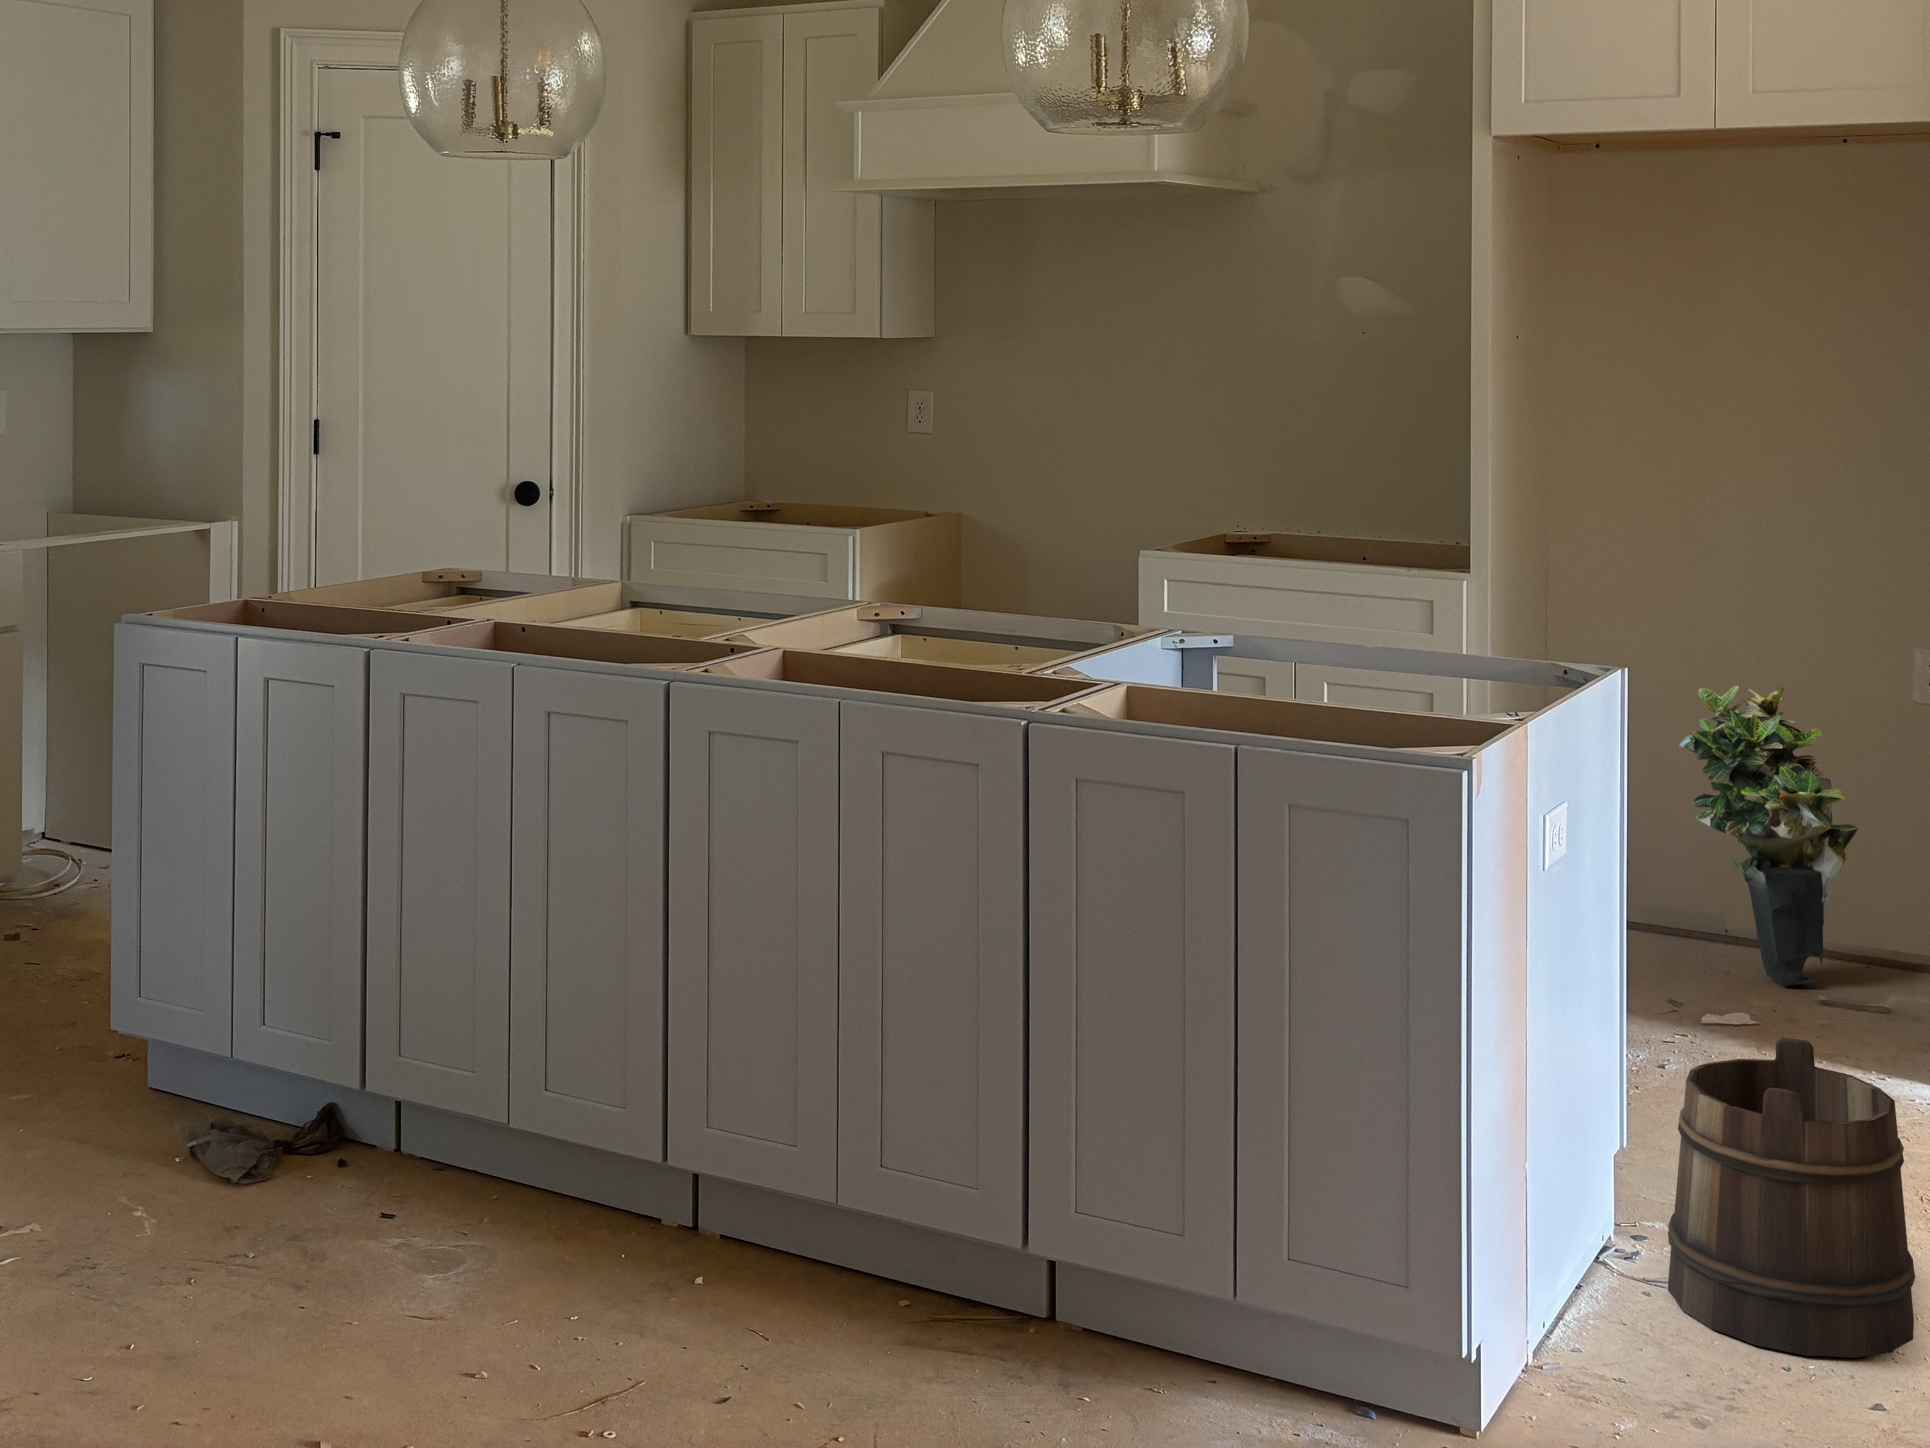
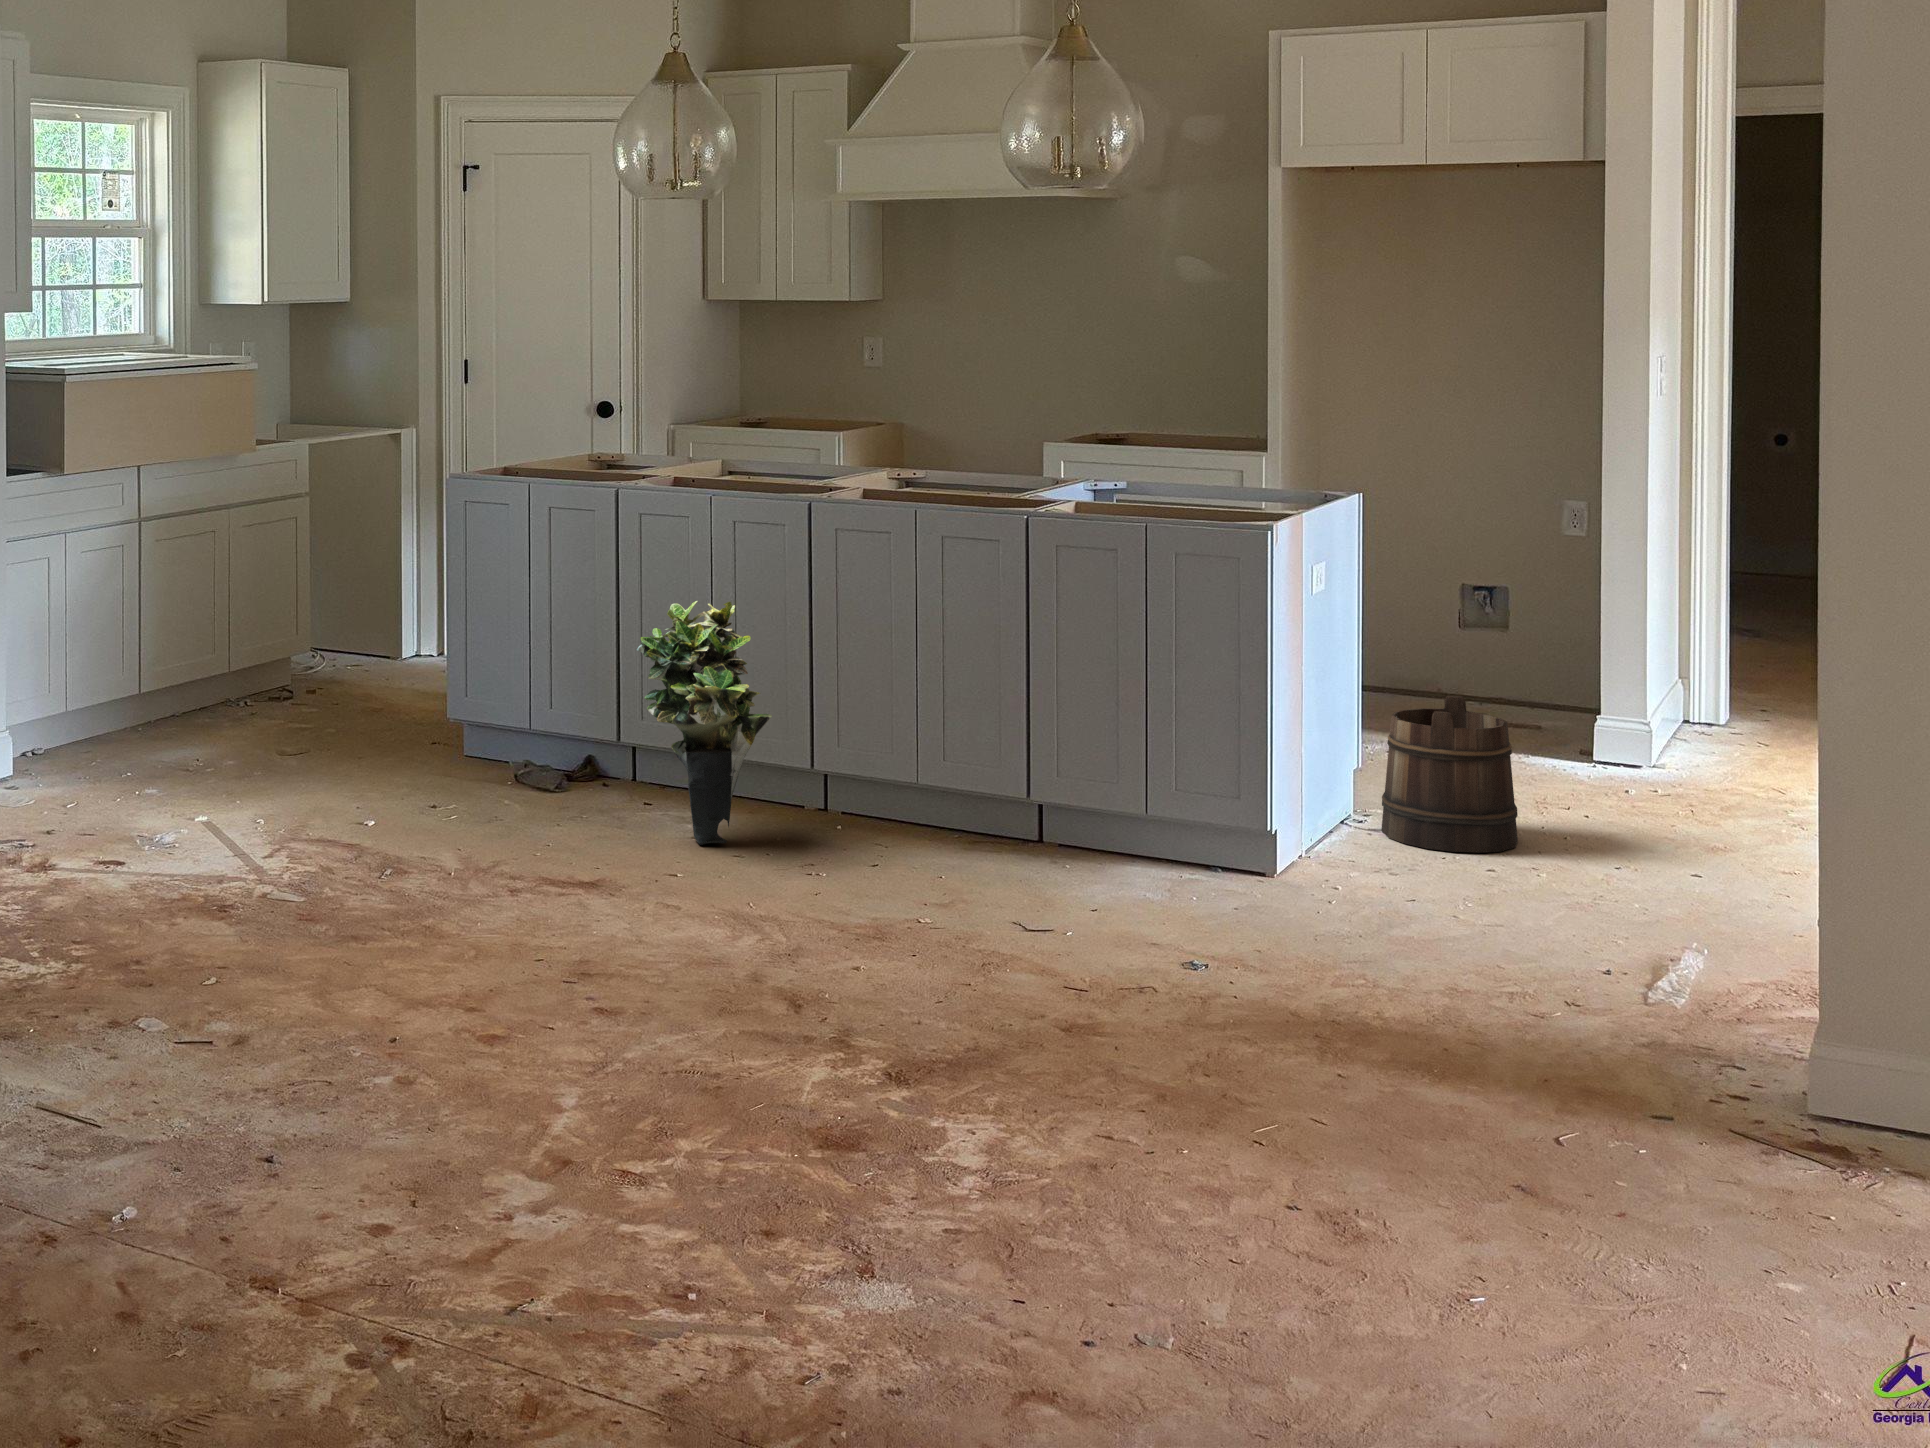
potted plant: present [1679,686,1859,987] -> present [637,601,772,845]

